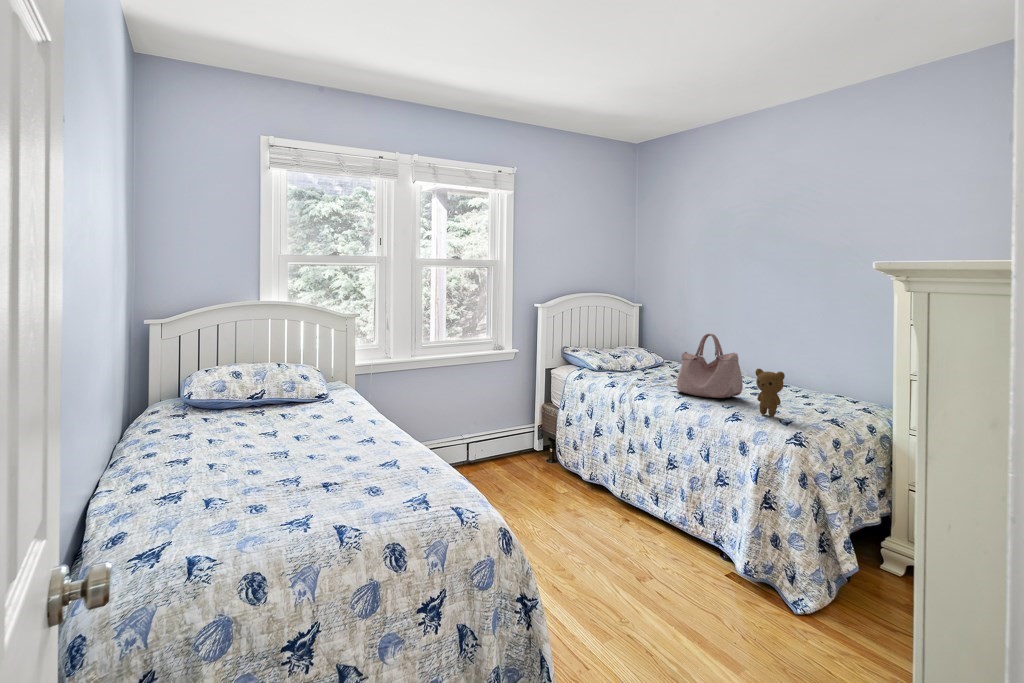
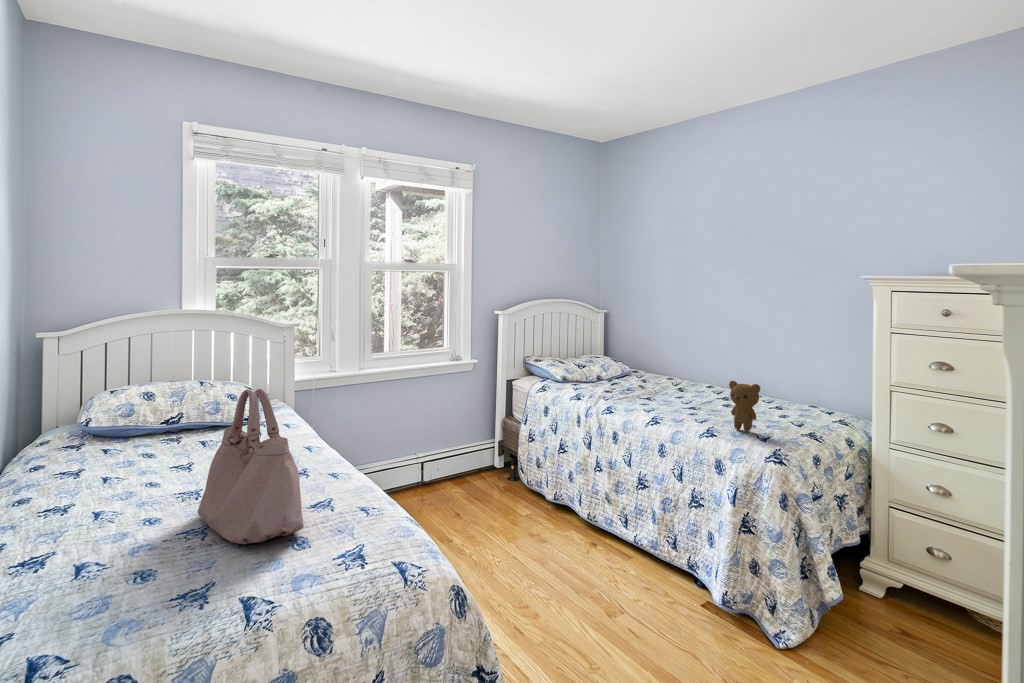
handbag: present [677,334,743,398] -> present [197,389,304,544]

